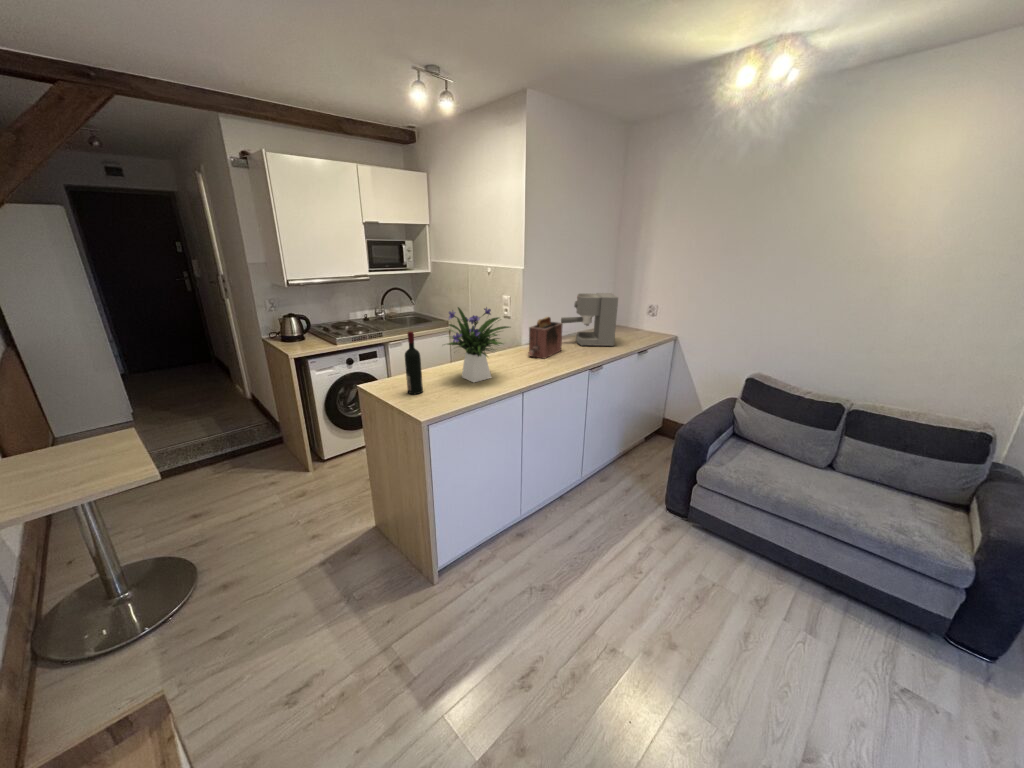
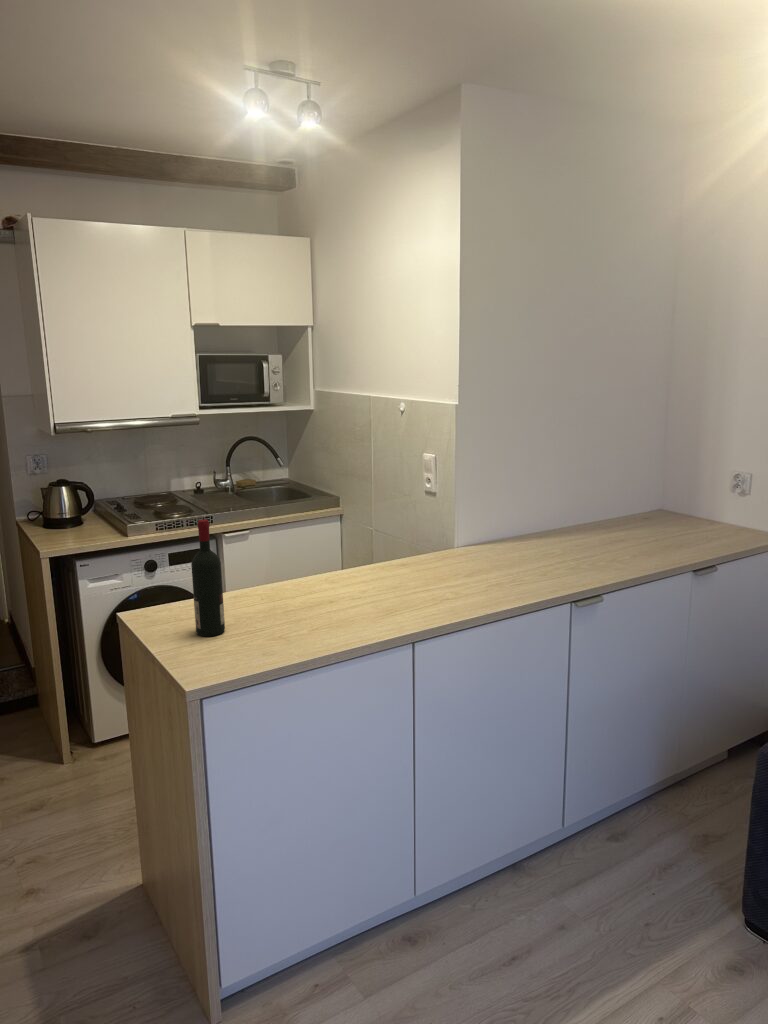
coffee maker: present [561,293,618,346] -> none [535,448,648,556]
flower arrangement: present [448,307,509,382] -> none [261,475,395,619]
toaster: present [528,317,563,359] -> none [456,494,531,576]

